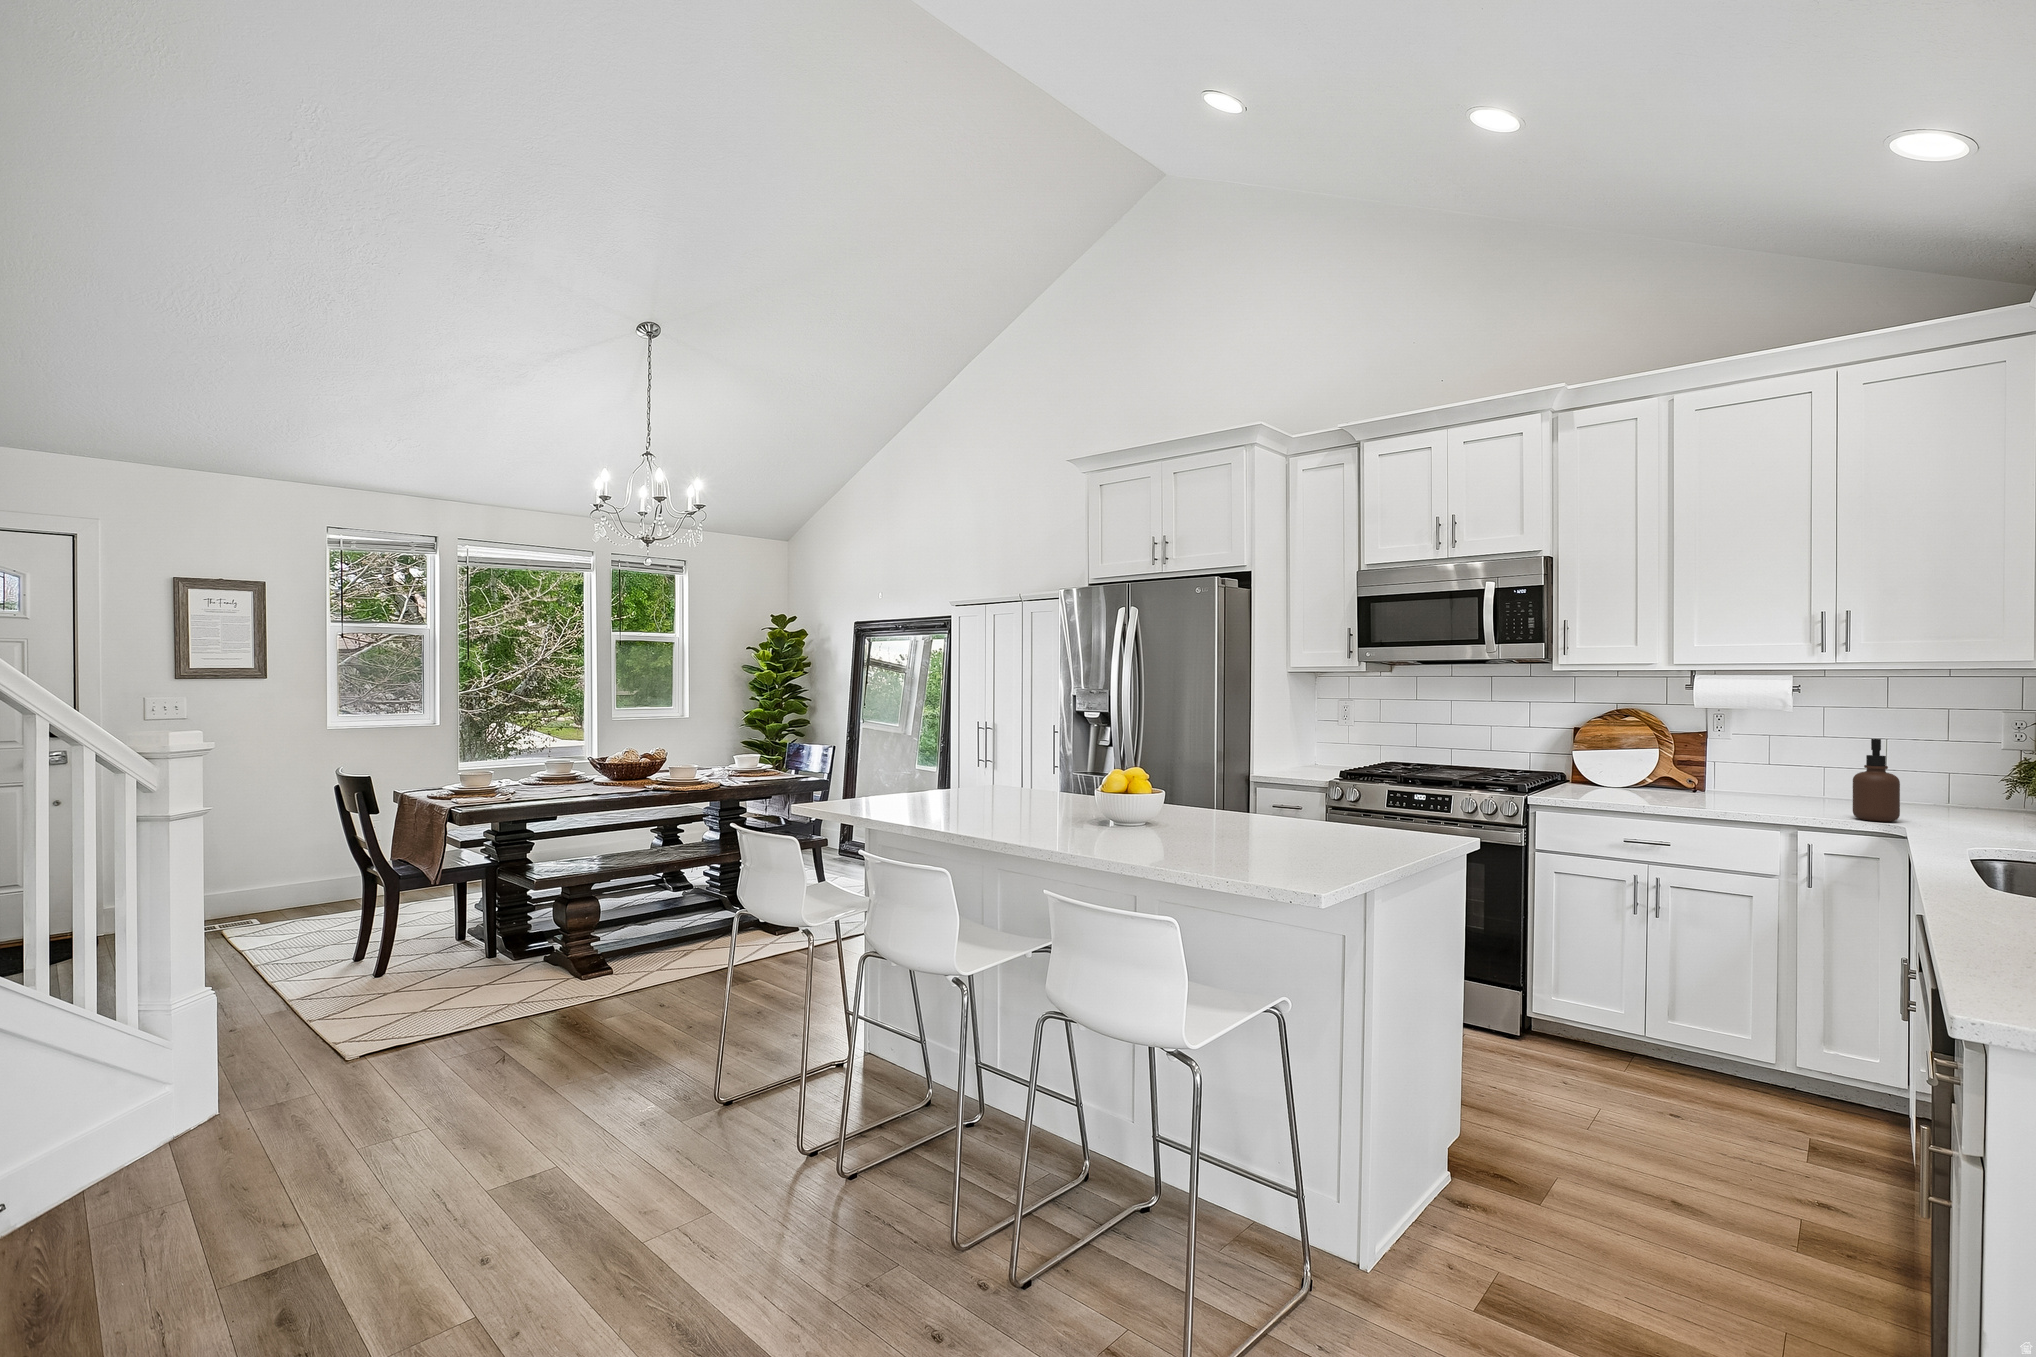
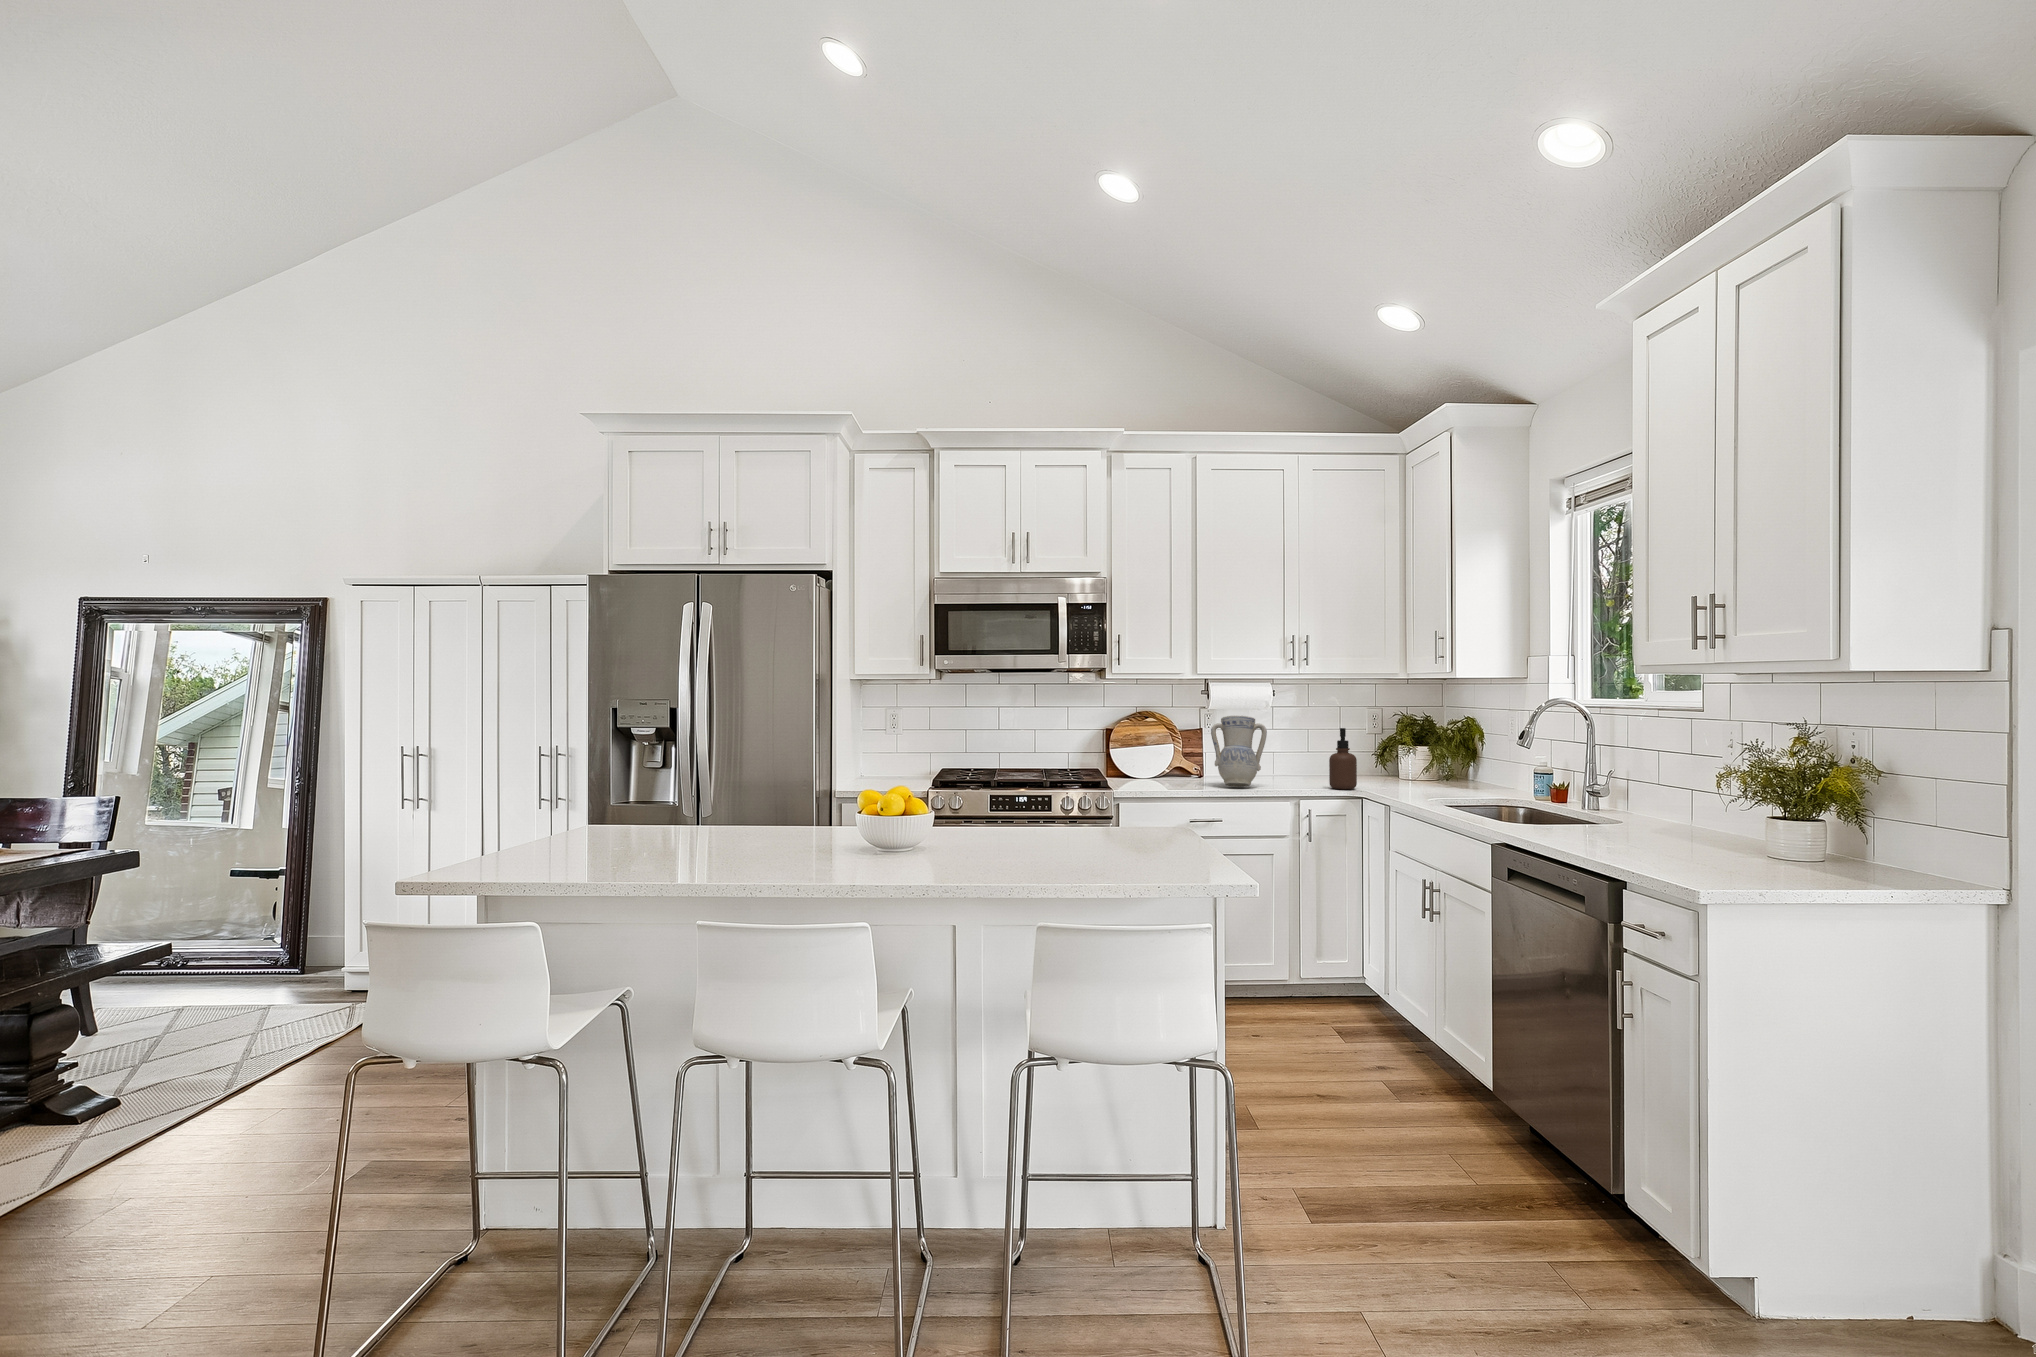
vase: none [1673,717,1754,805] -> present [1211,715,1267,787]

